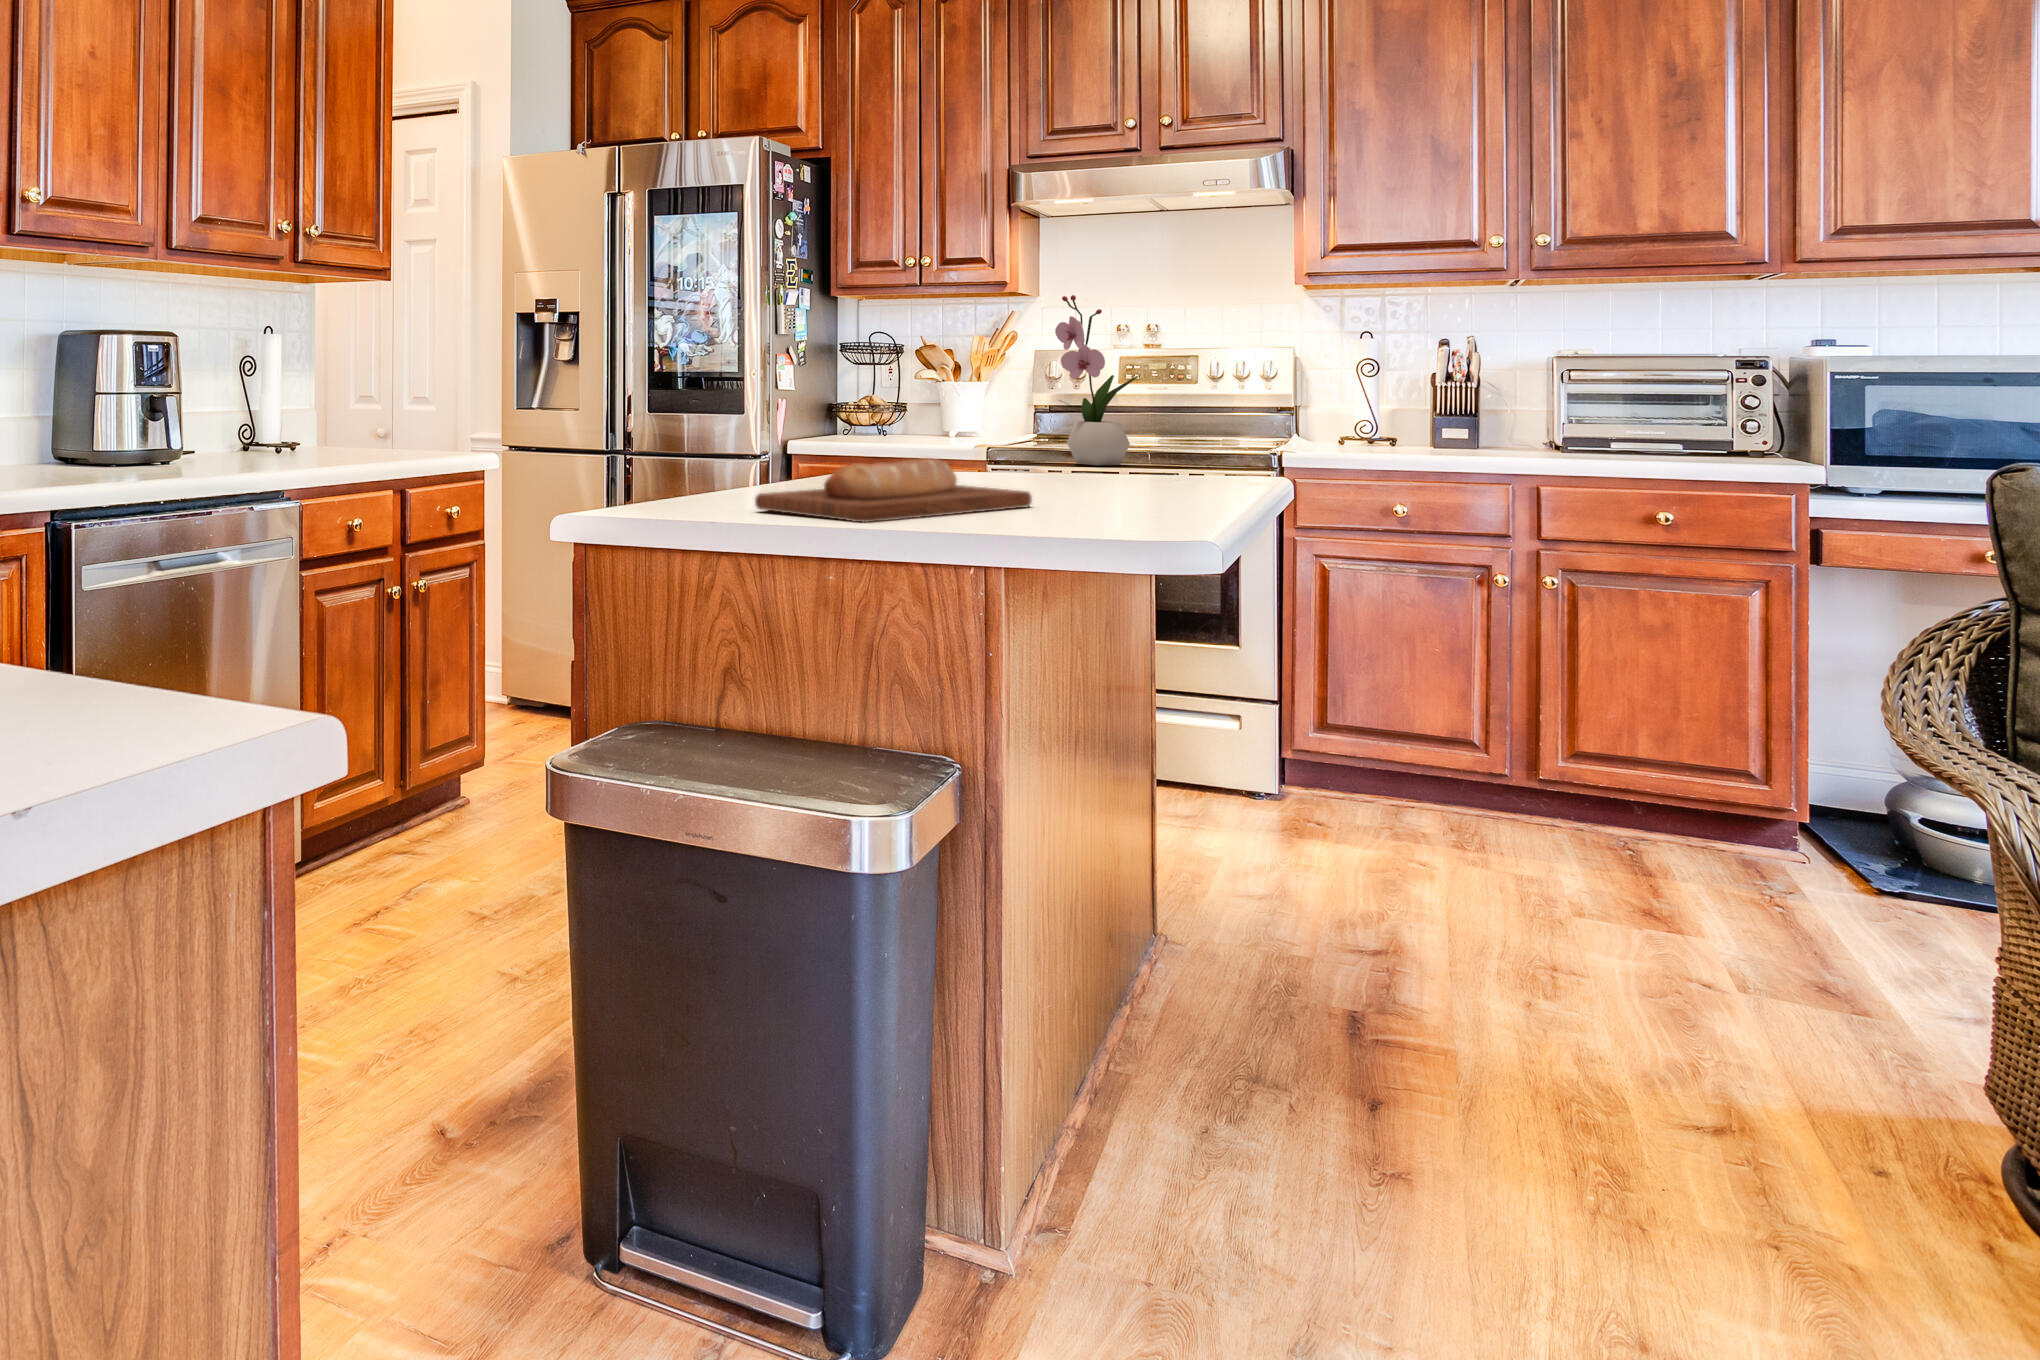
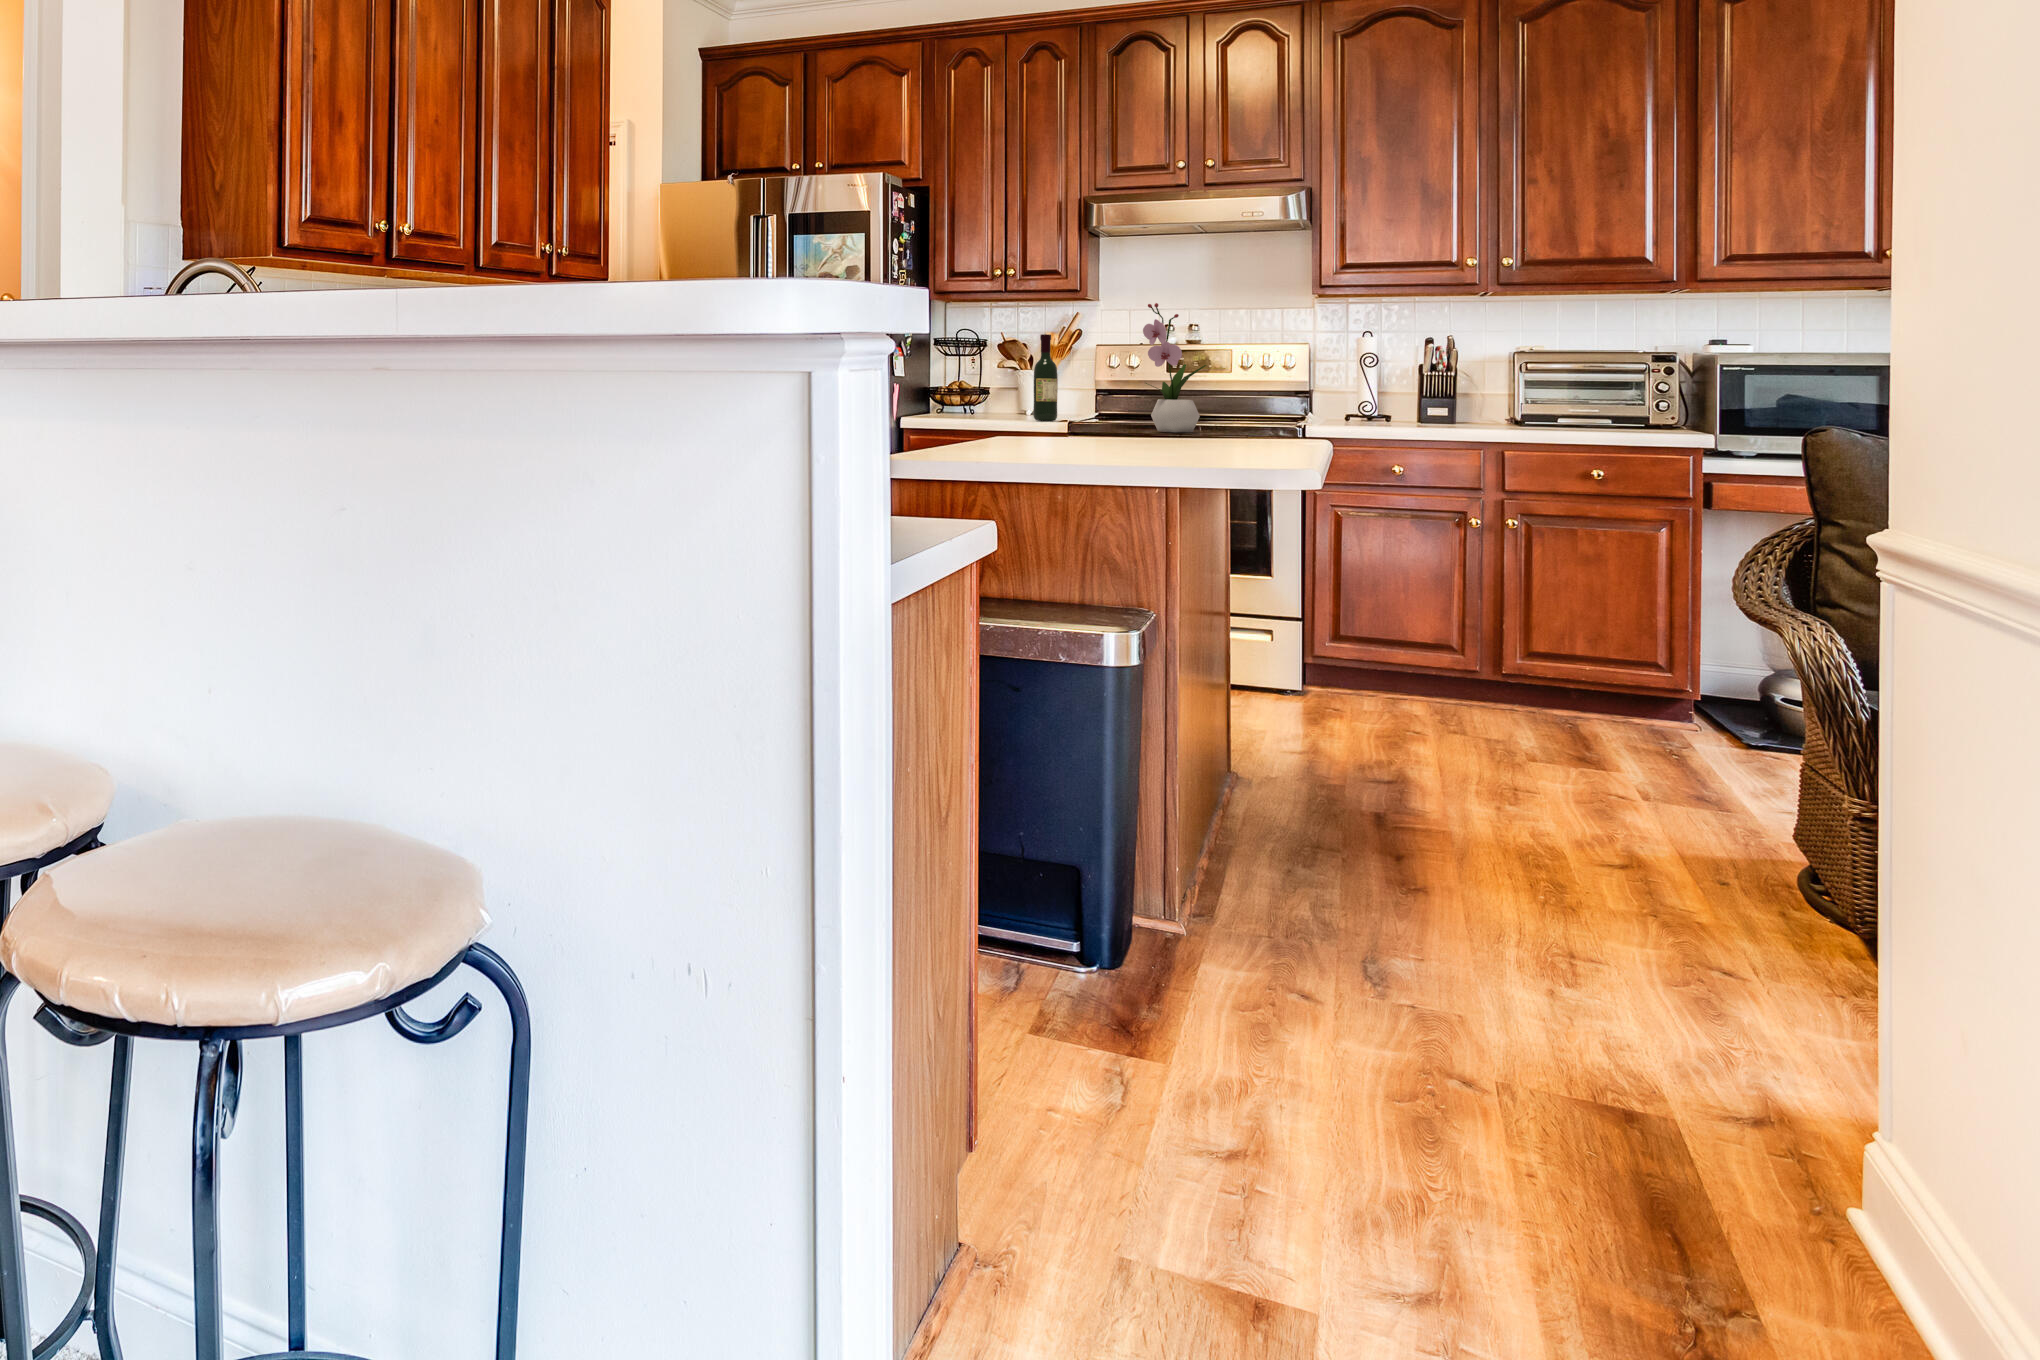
wine bottle: none [955,337,983,443] -> present [1033,334,1058,421]
bread loaf: present [755,458,1032,522] -> none [986,418,1169,457]

